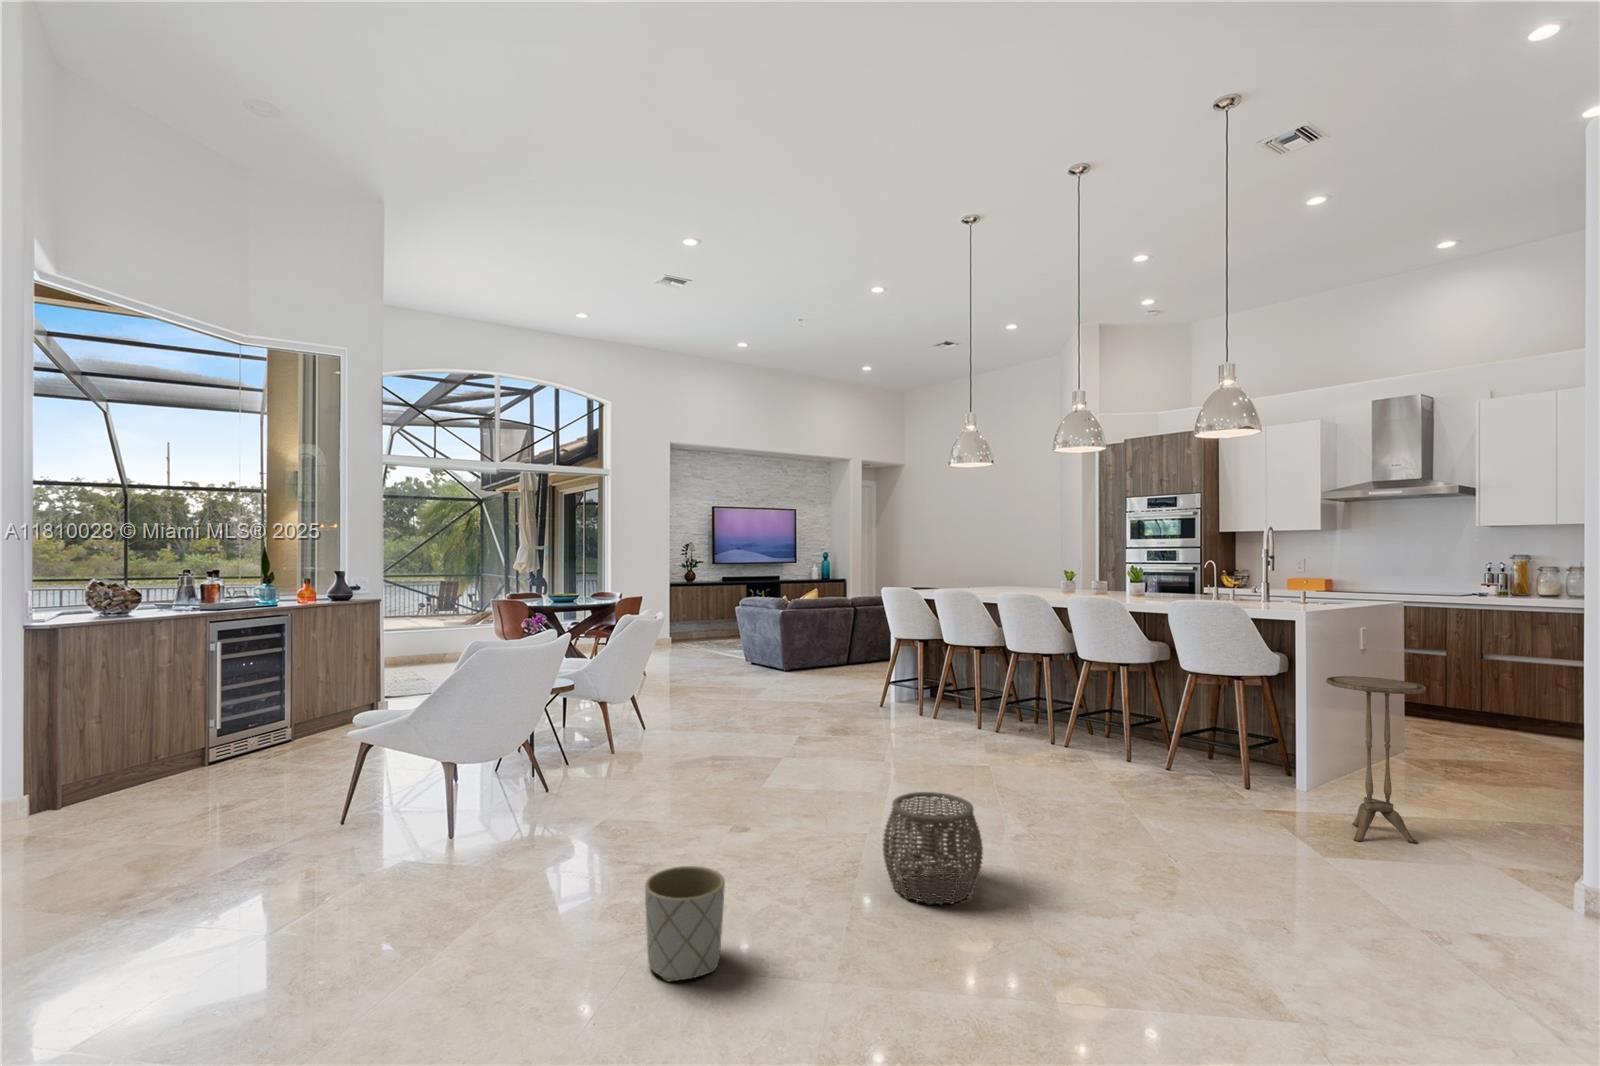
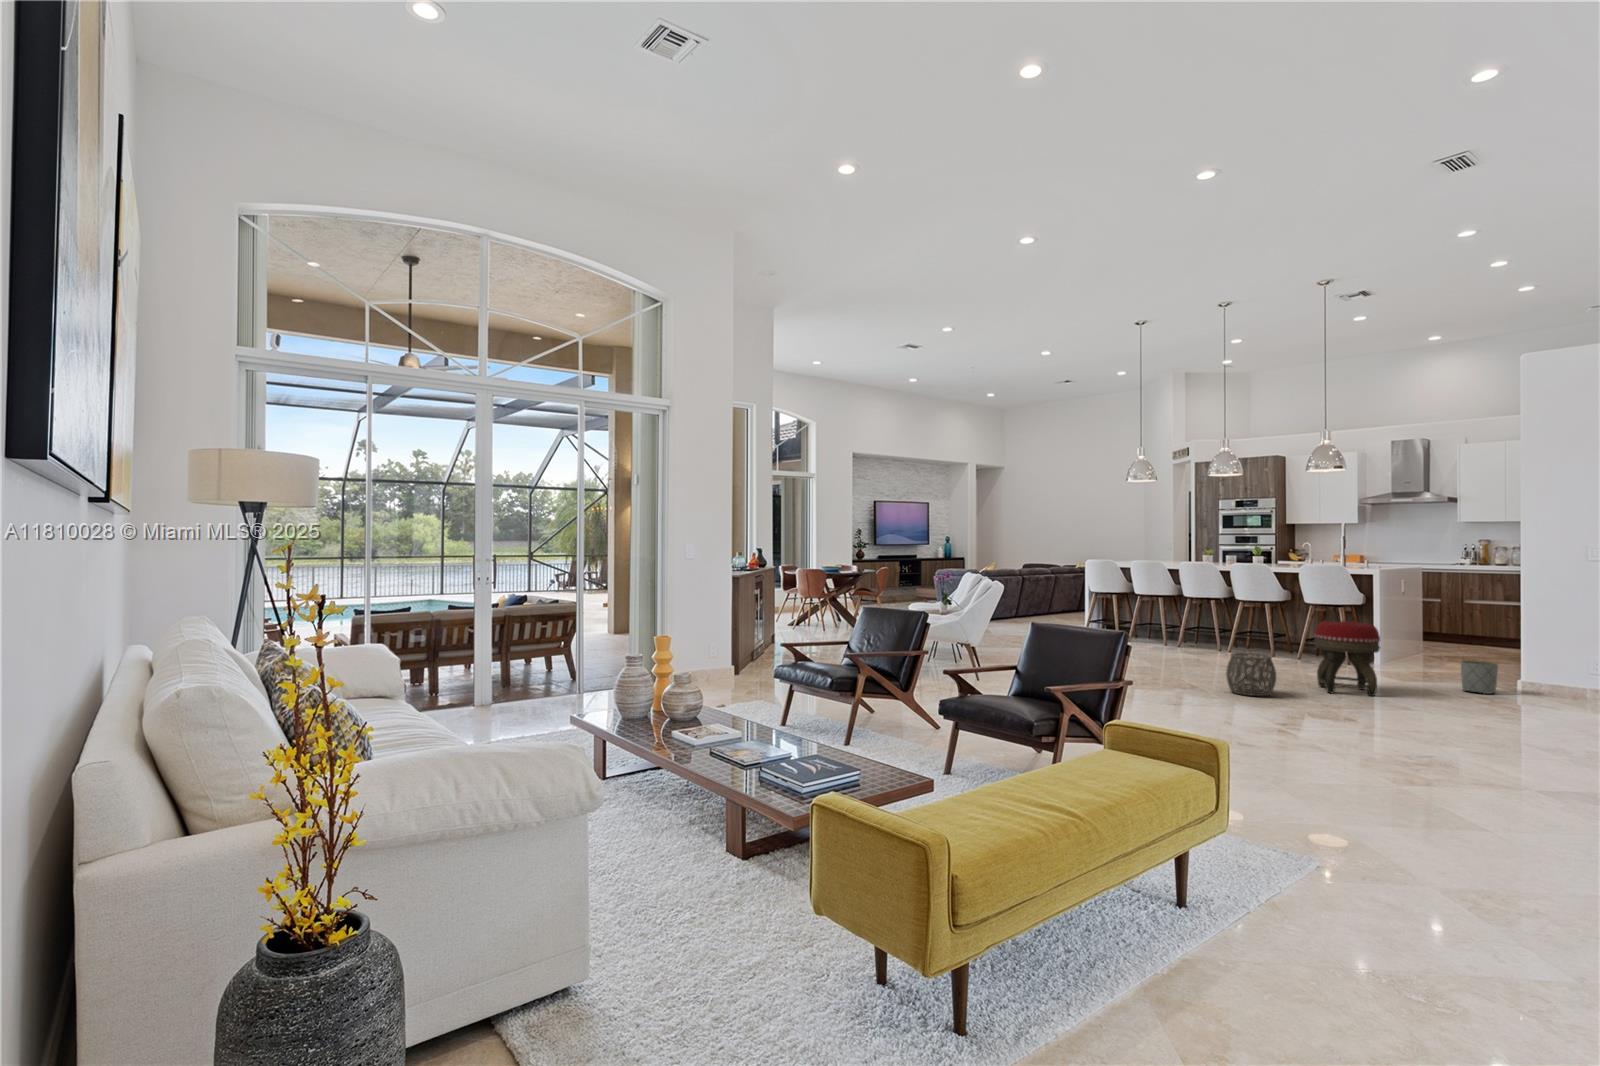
side table: present [1326,676,1426,844] -> none [1405,602,1455,681]
footstool: none [1095,724,1228,909] -> present [1314,621,1380,696]
planter: present [645,866,725,982] -> present [1461,660,1498,694]

